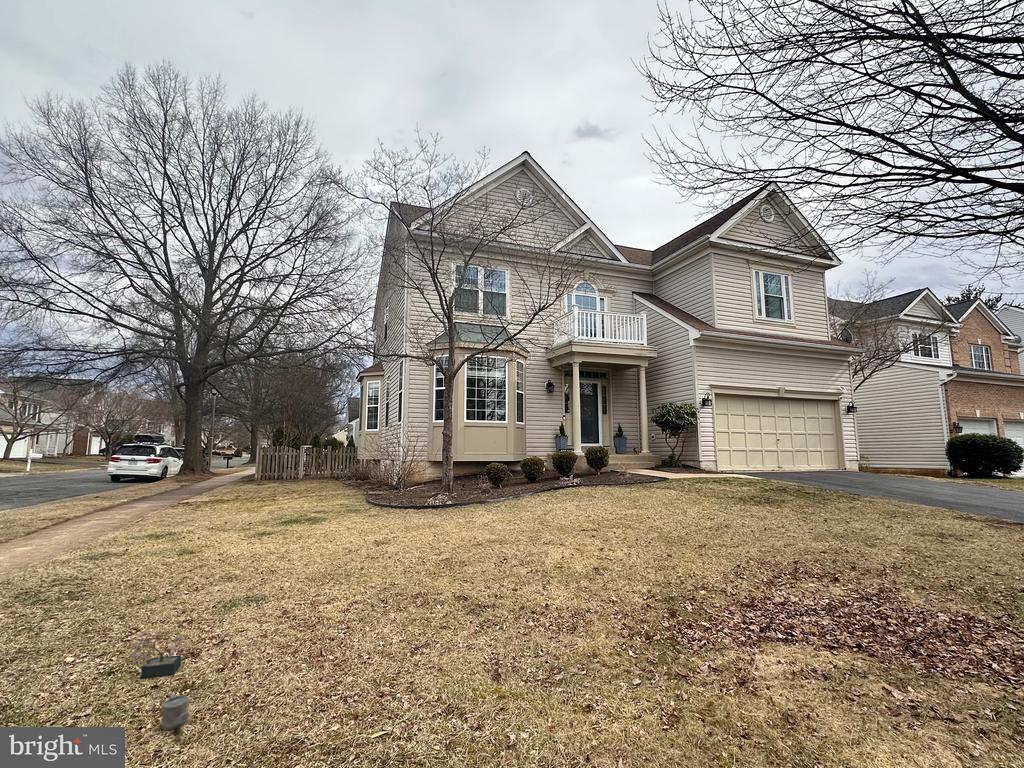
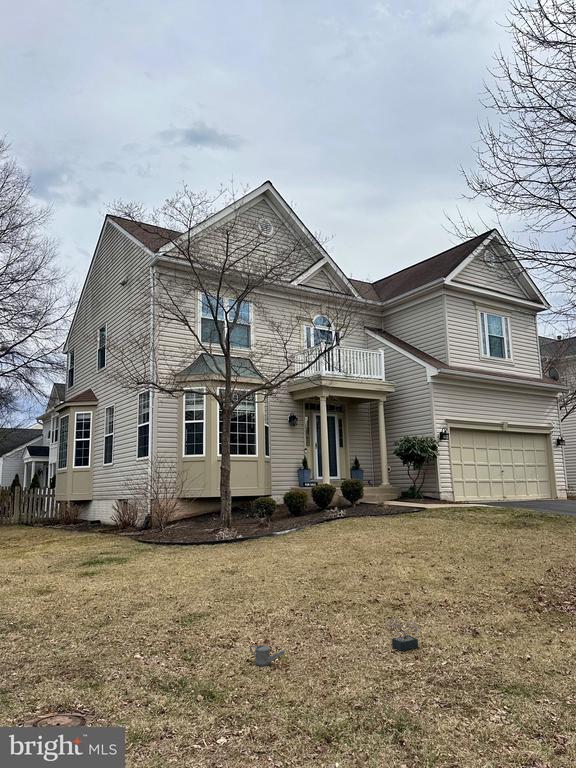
decorative plant: present [131,630,188,679] -> present [385,617,419,651]

